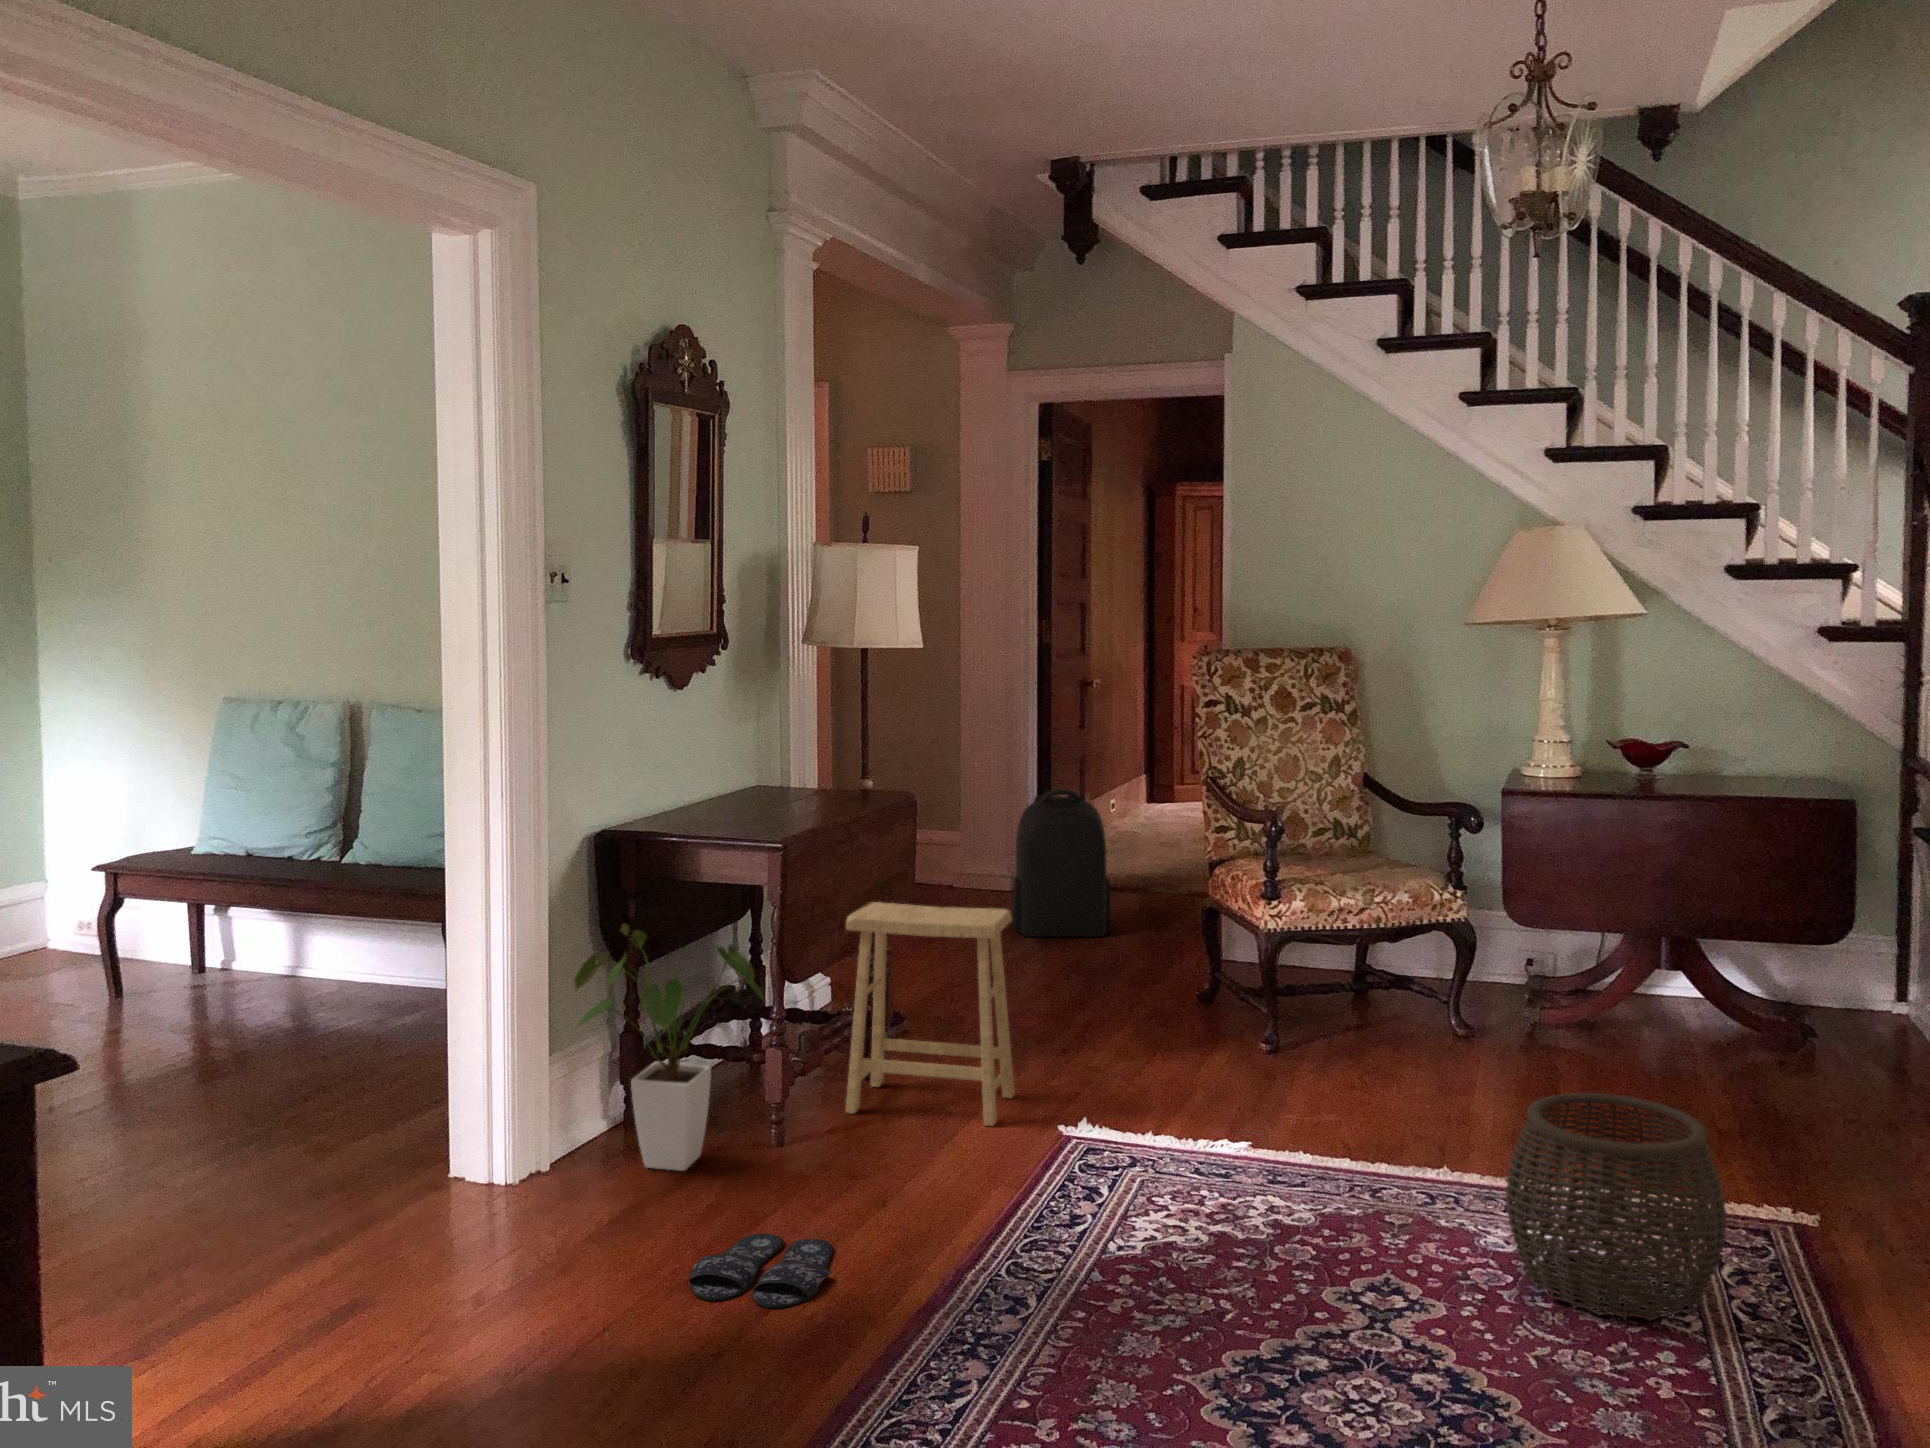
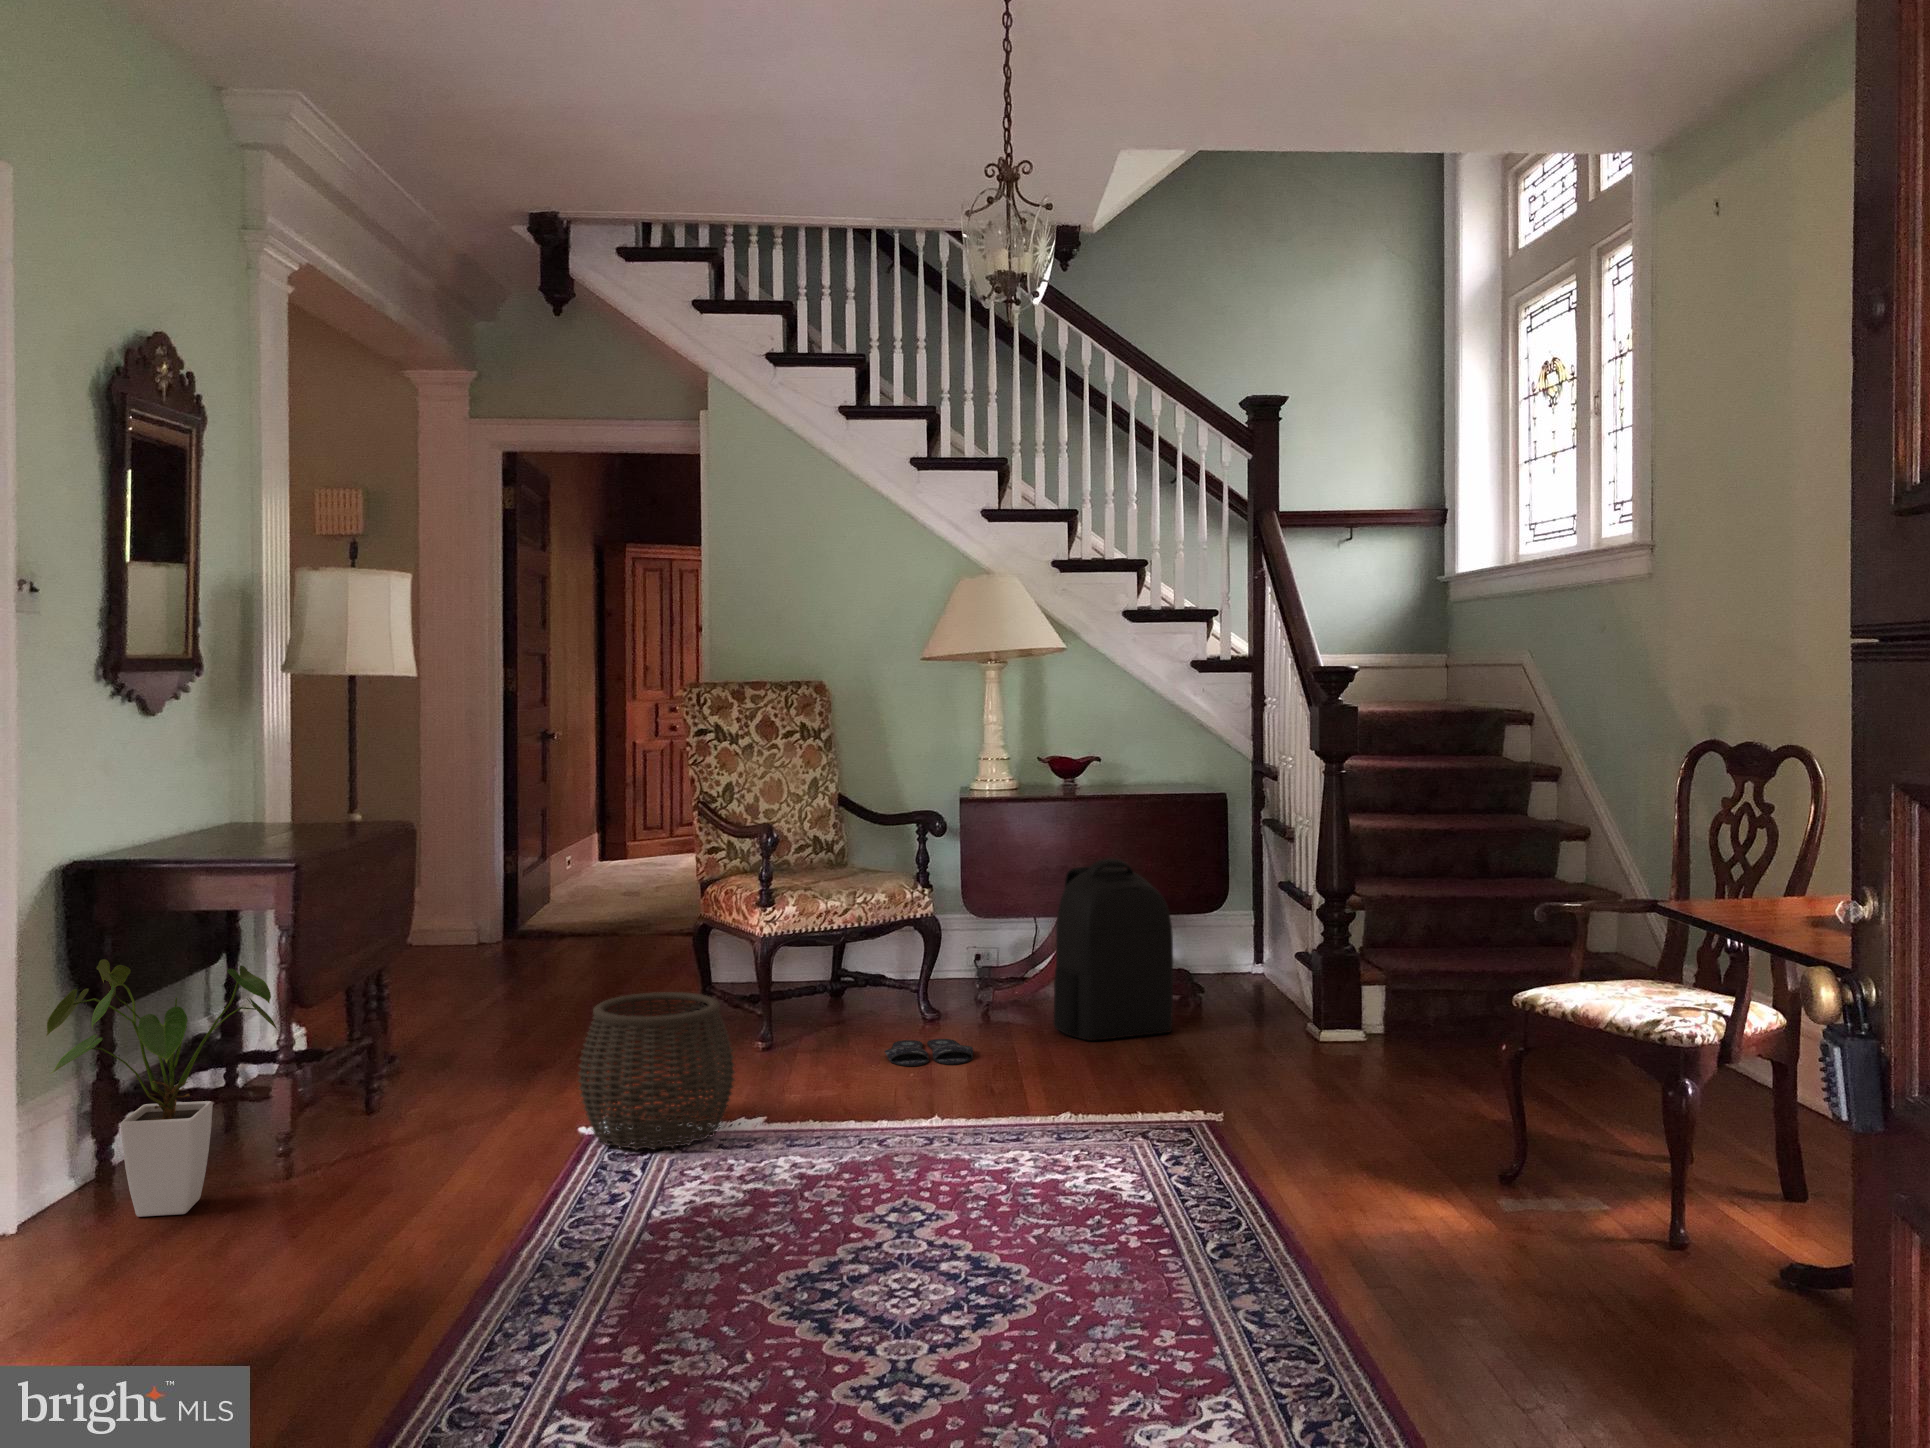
backpack: present [1012,789,1112,937] -> present [1053,859,1173,1041]
footstool: present [846,902,1015,1126] -> none [354,924,530,1144]
woven basket: present [1505,1093,1727,1321] -> present [578,992,735,1150]
slippers: present [689,1234,833,1308] -> present [884,1039,973,1066]

